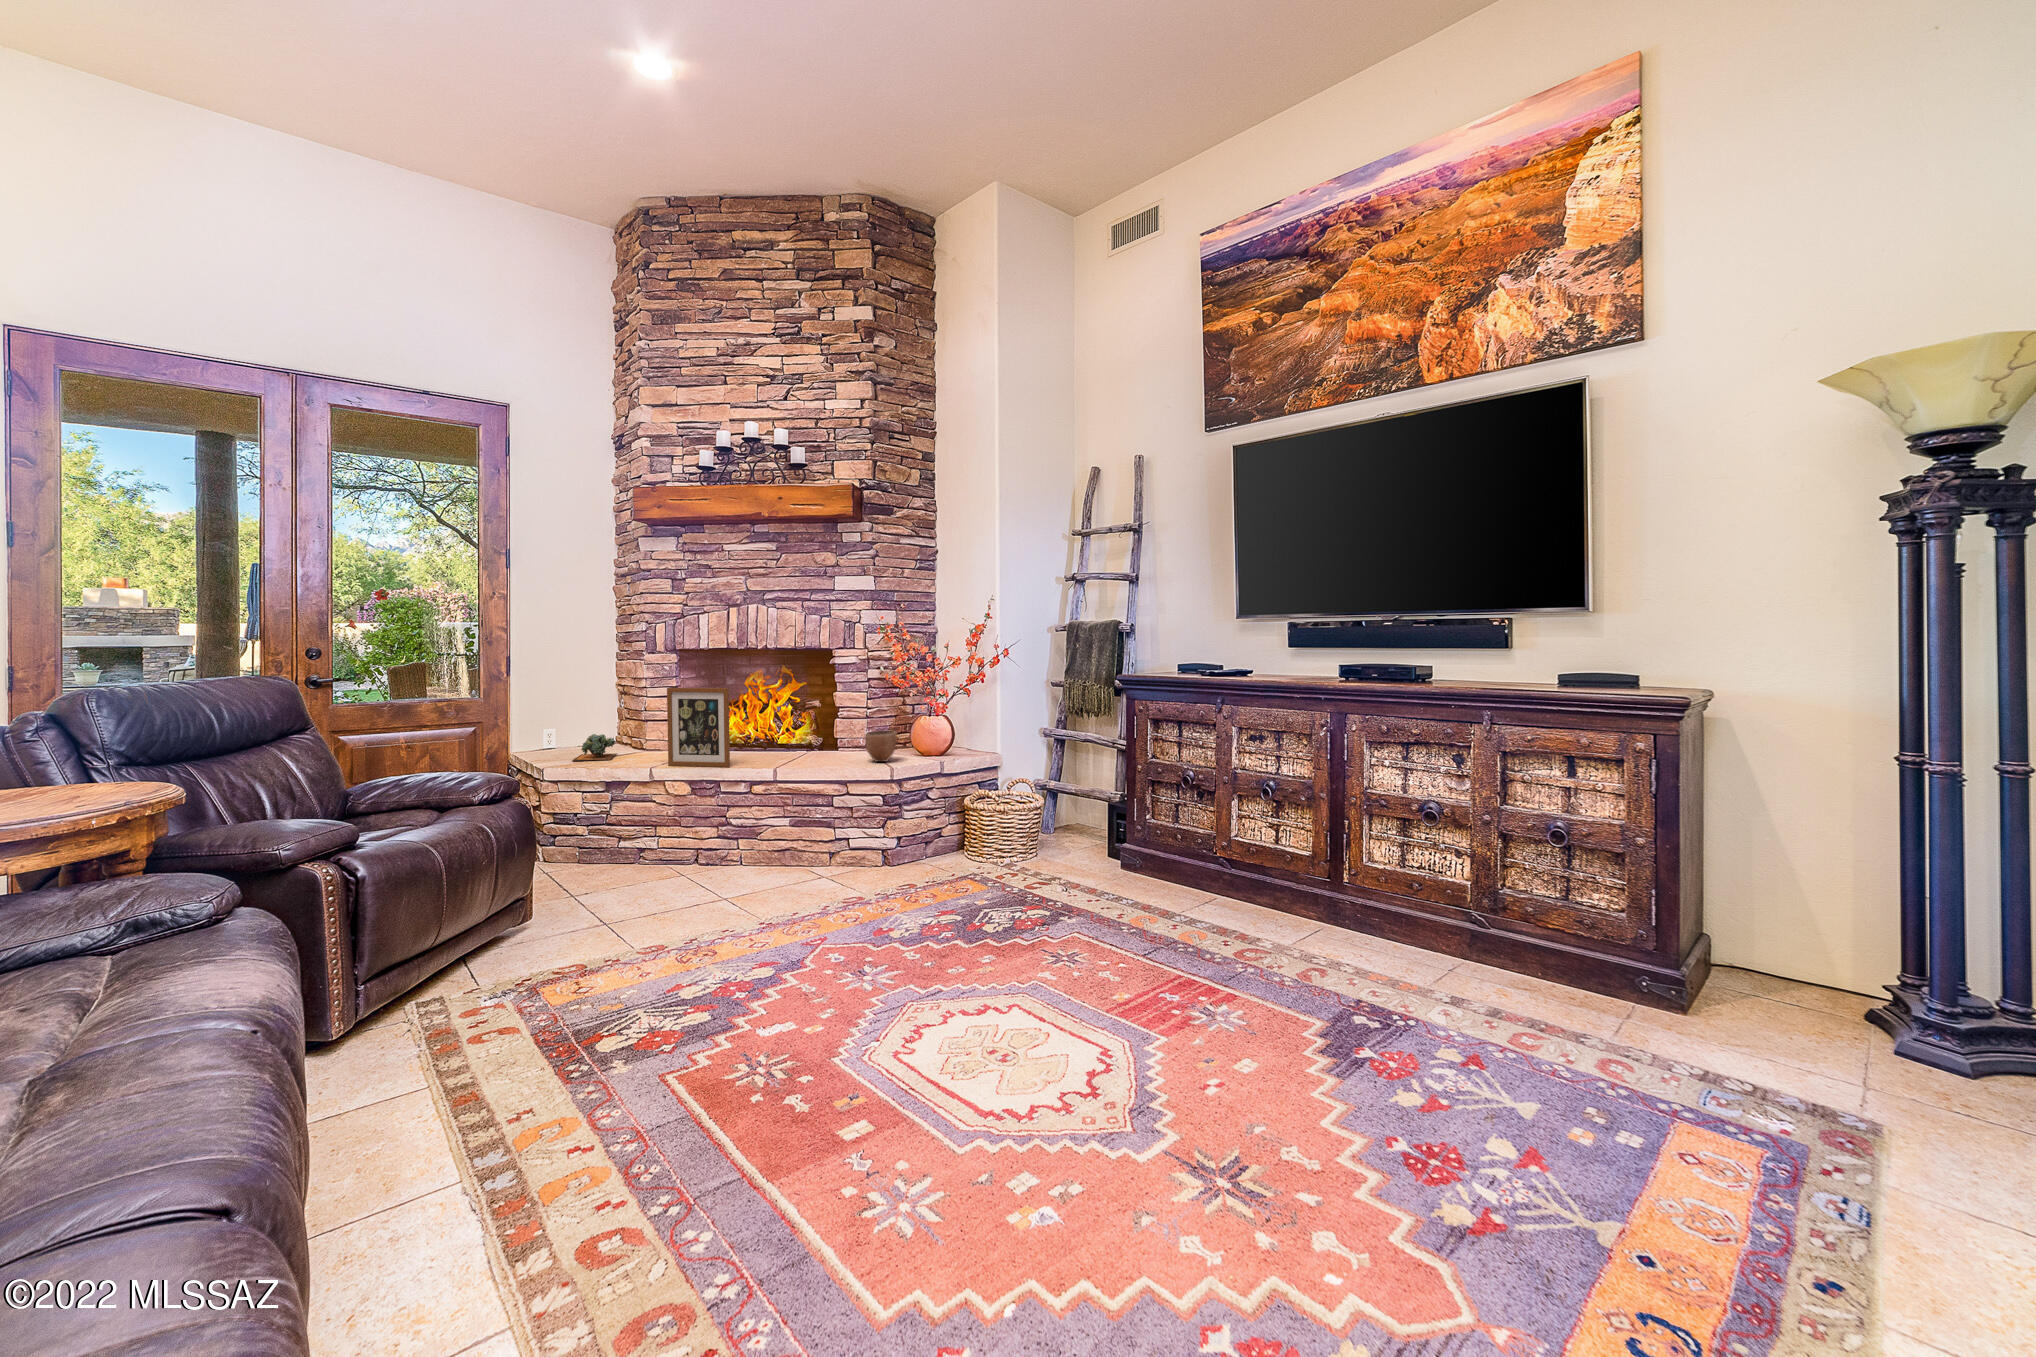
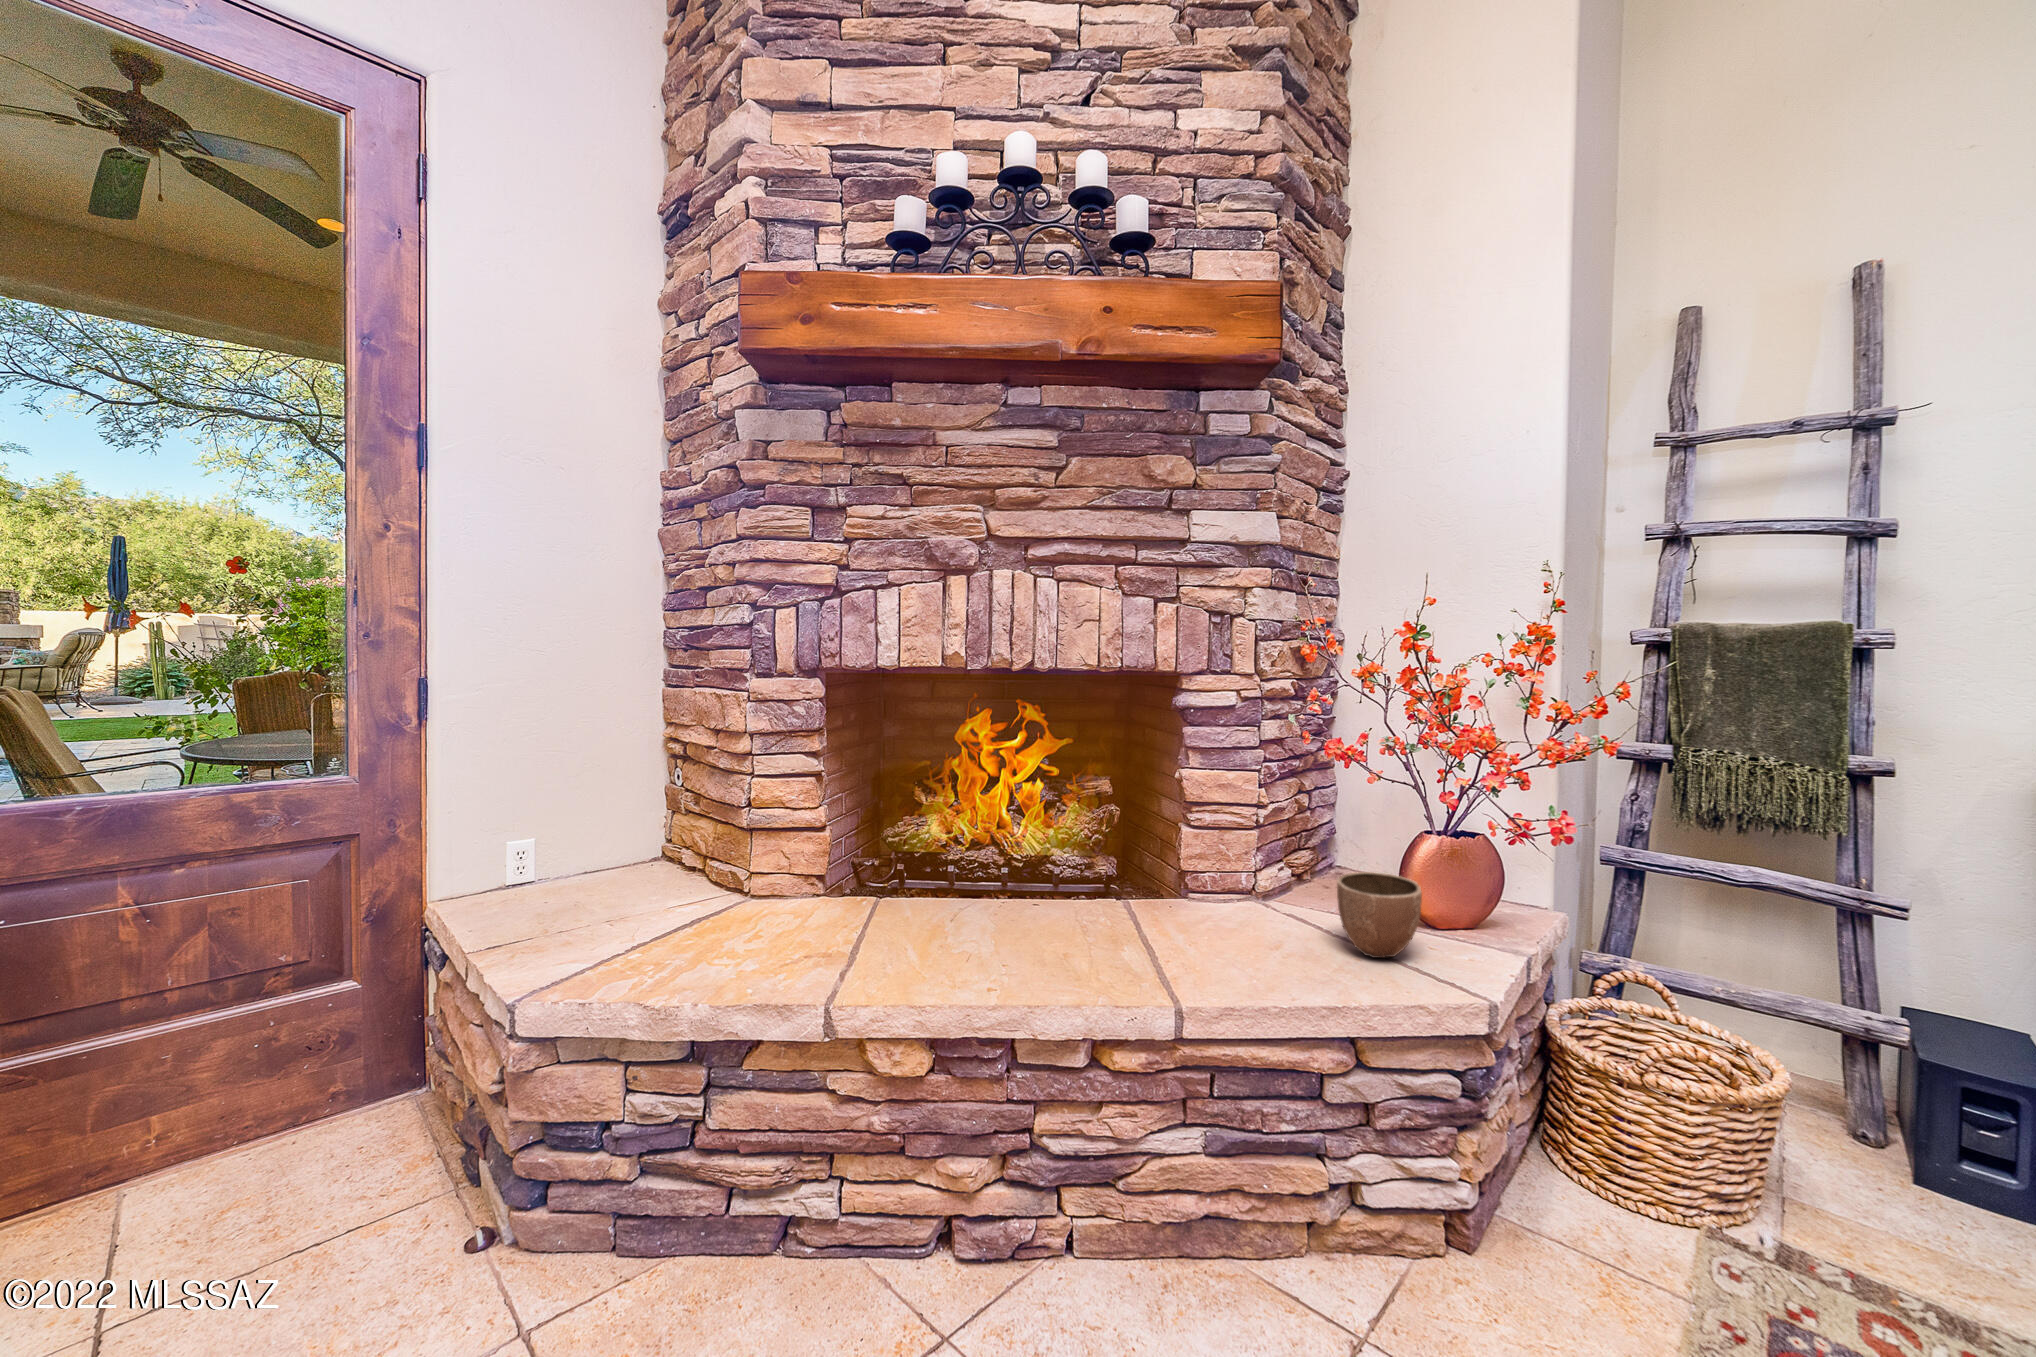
picture frame: present [667,688,730,767] -> none [862,776,1036,993]
succulent plant: present [572,734,617,761] -> none [588,877,693,961]

